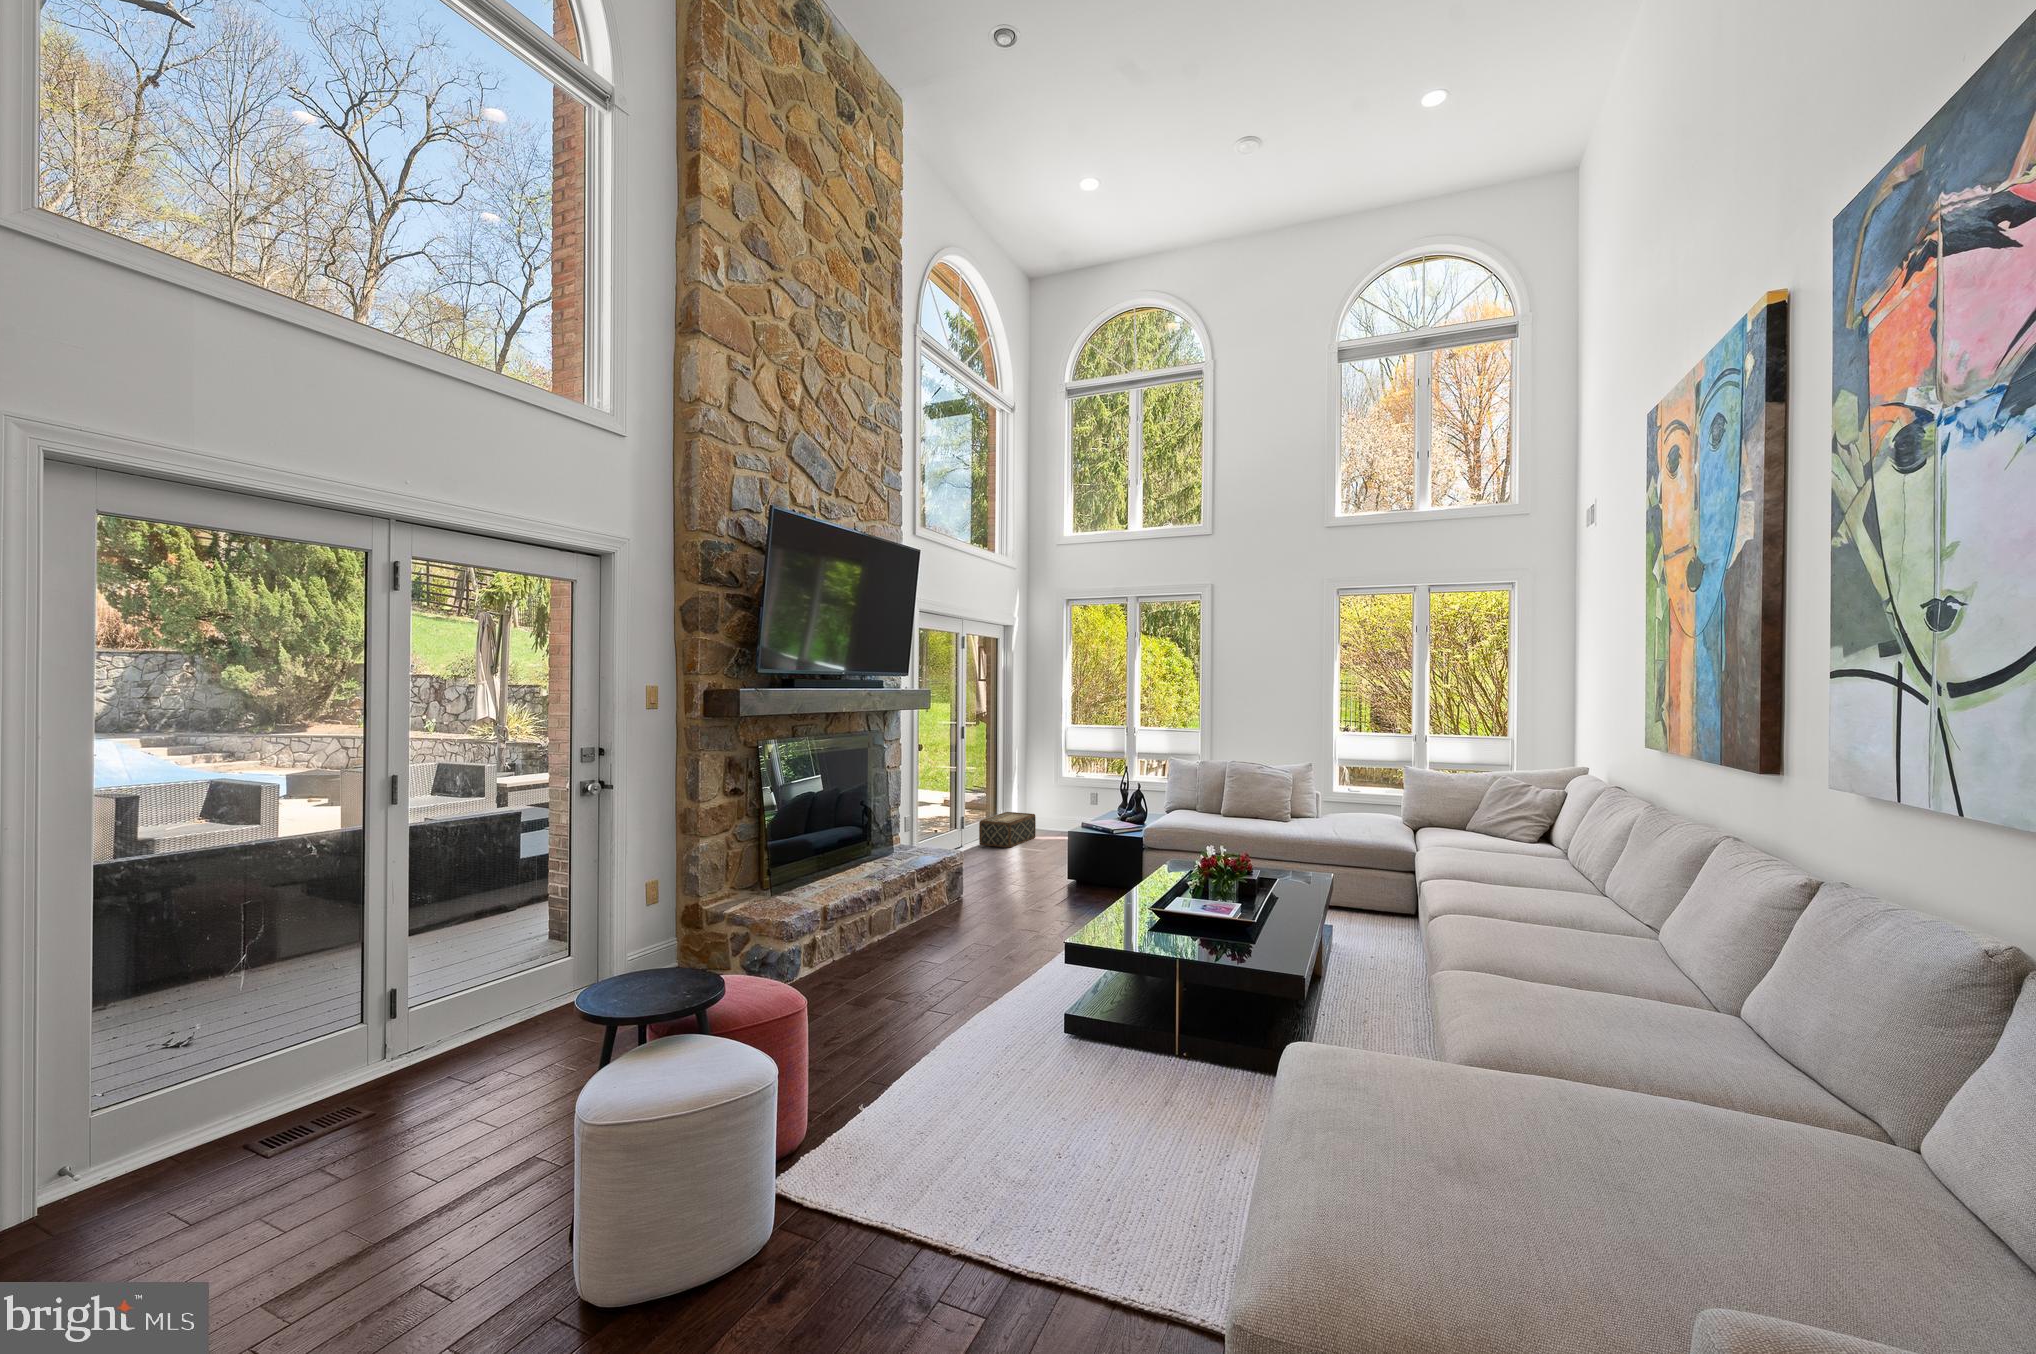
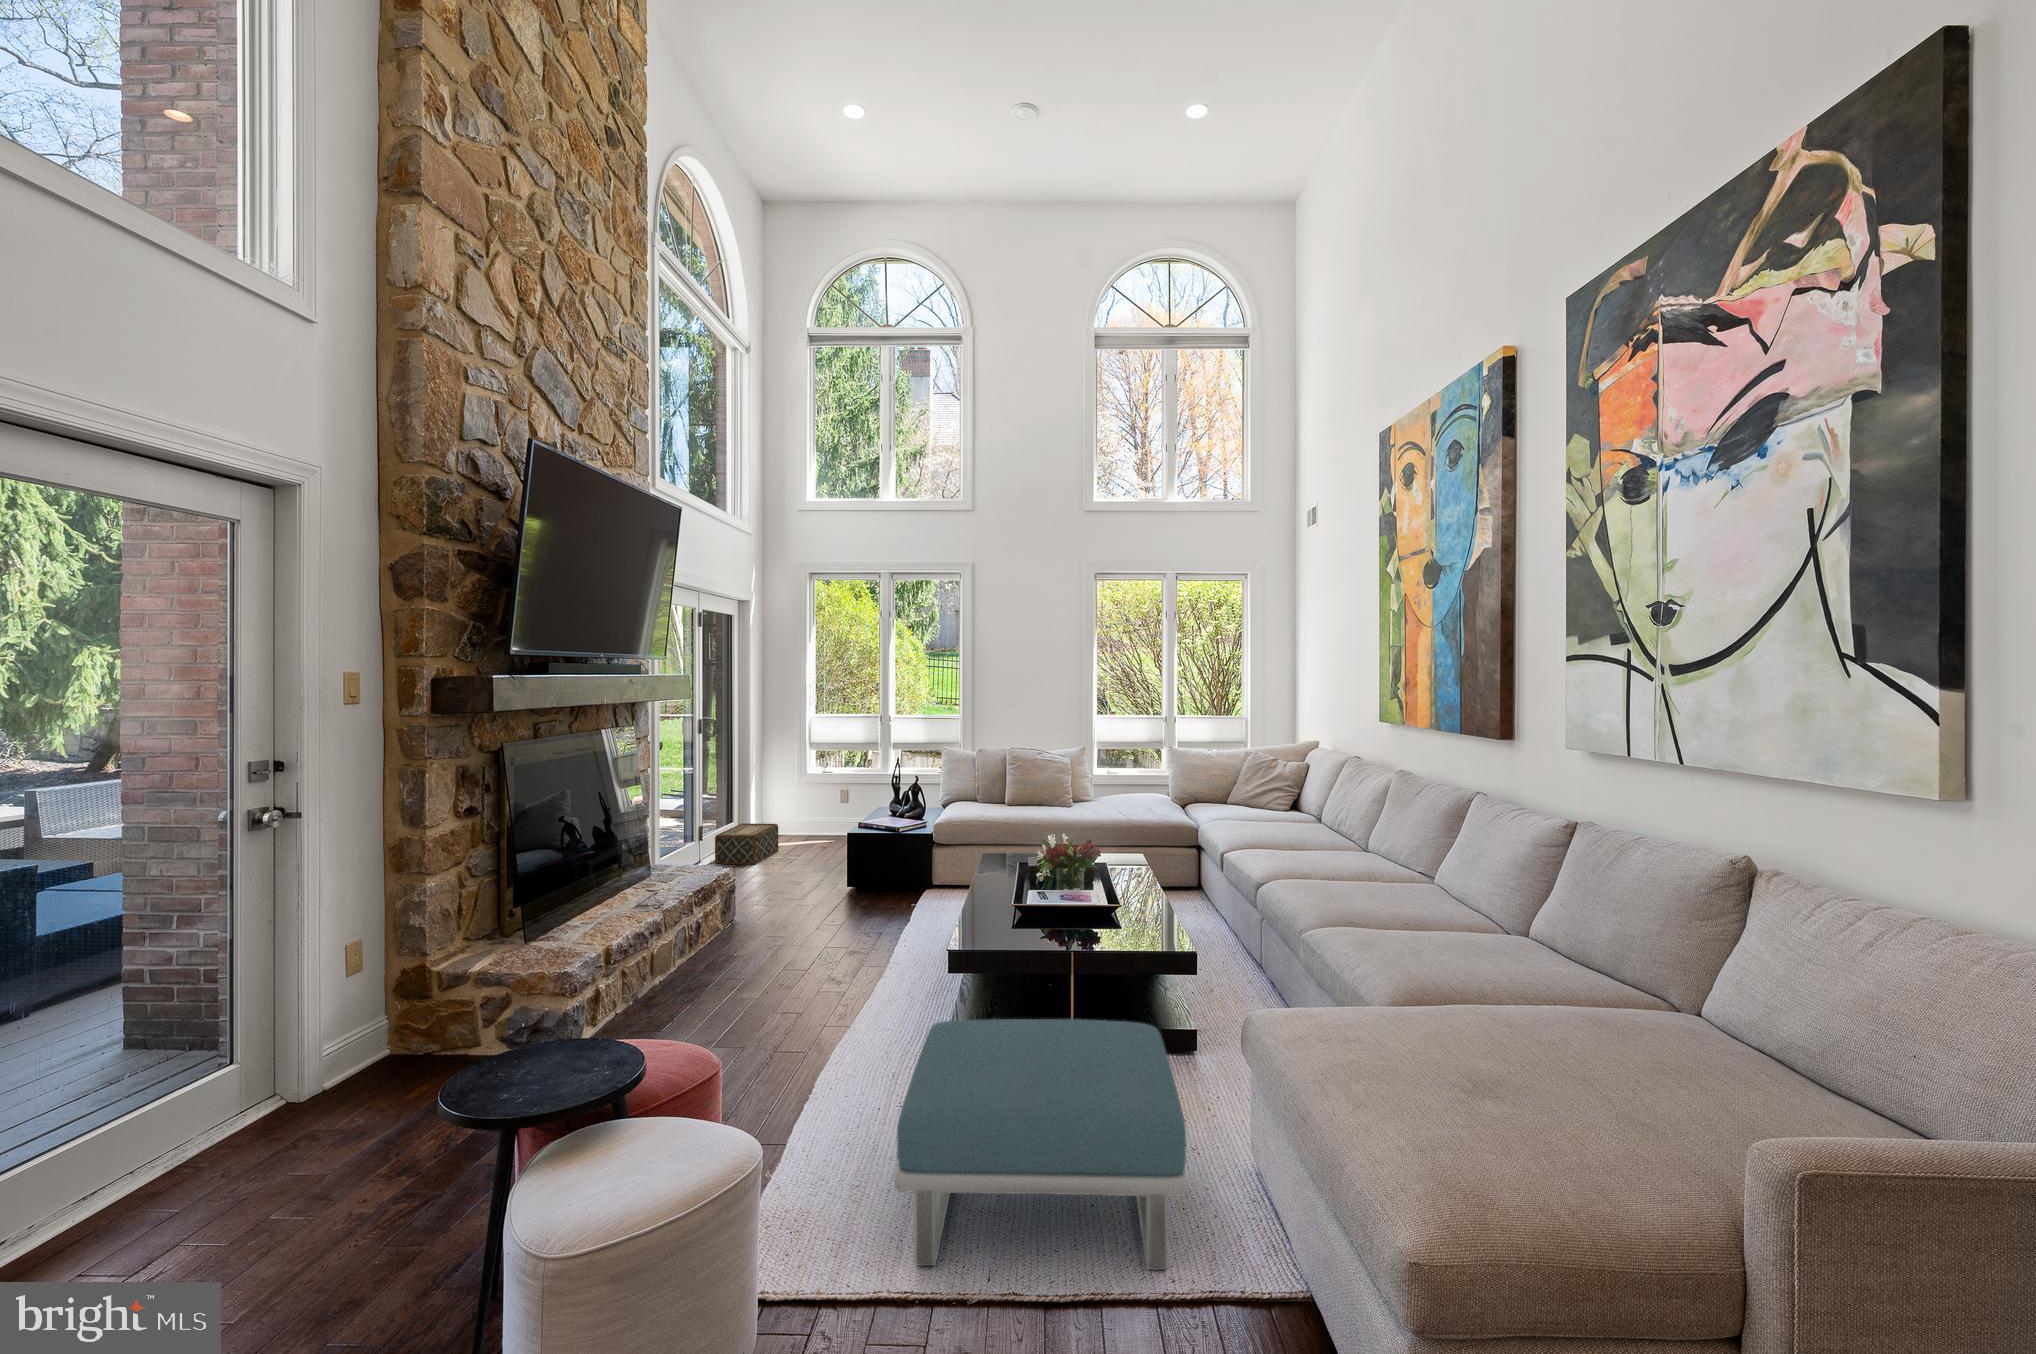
footstool: none [914,1005,1214,1274] -> present [895,1019,1188,1270]

